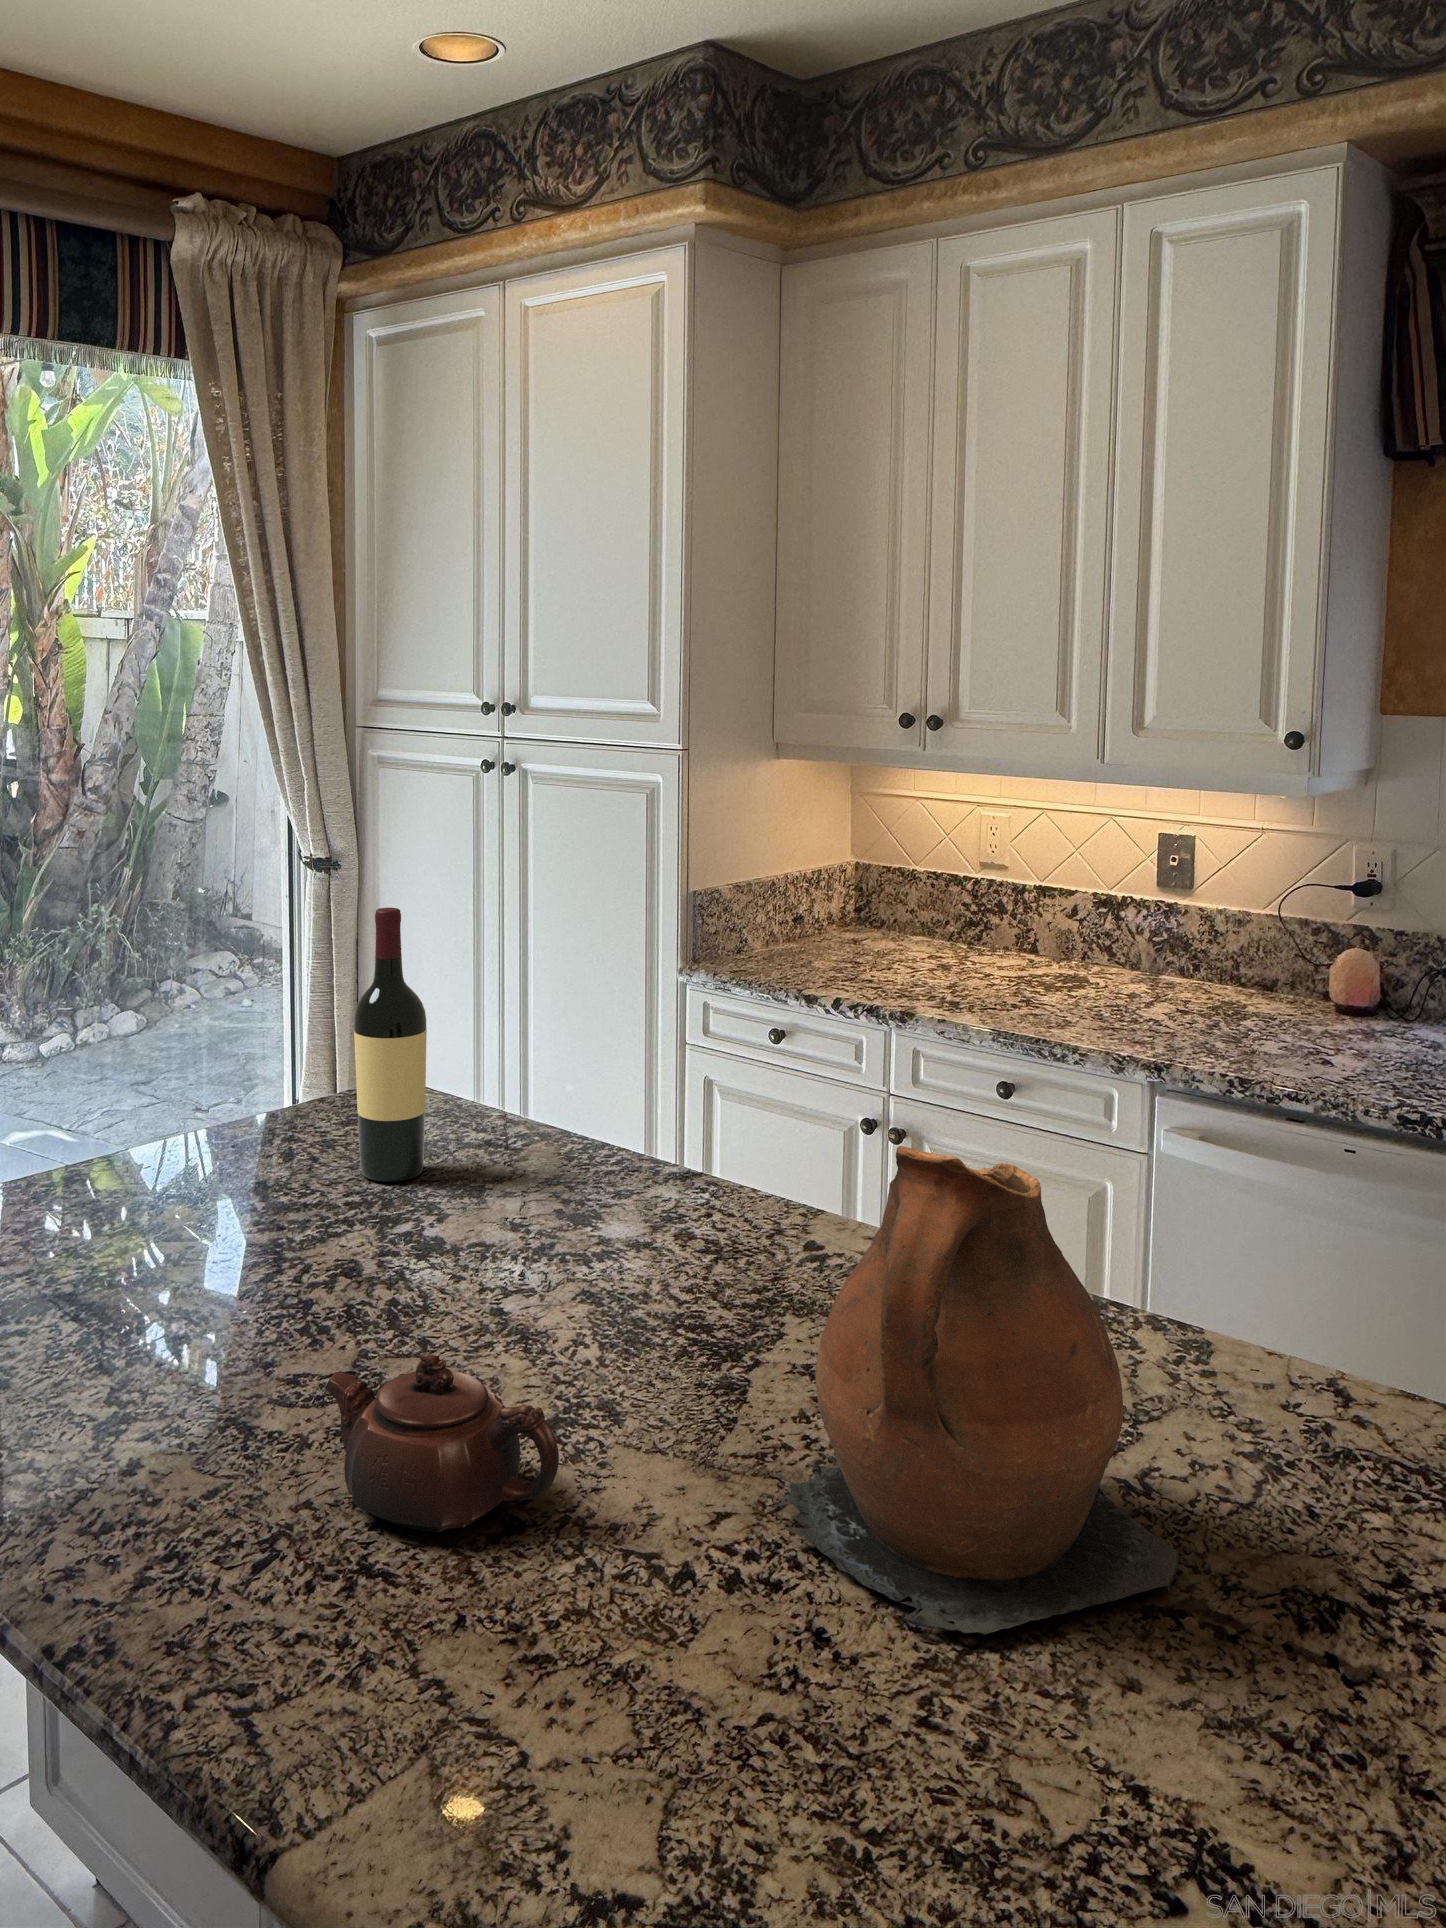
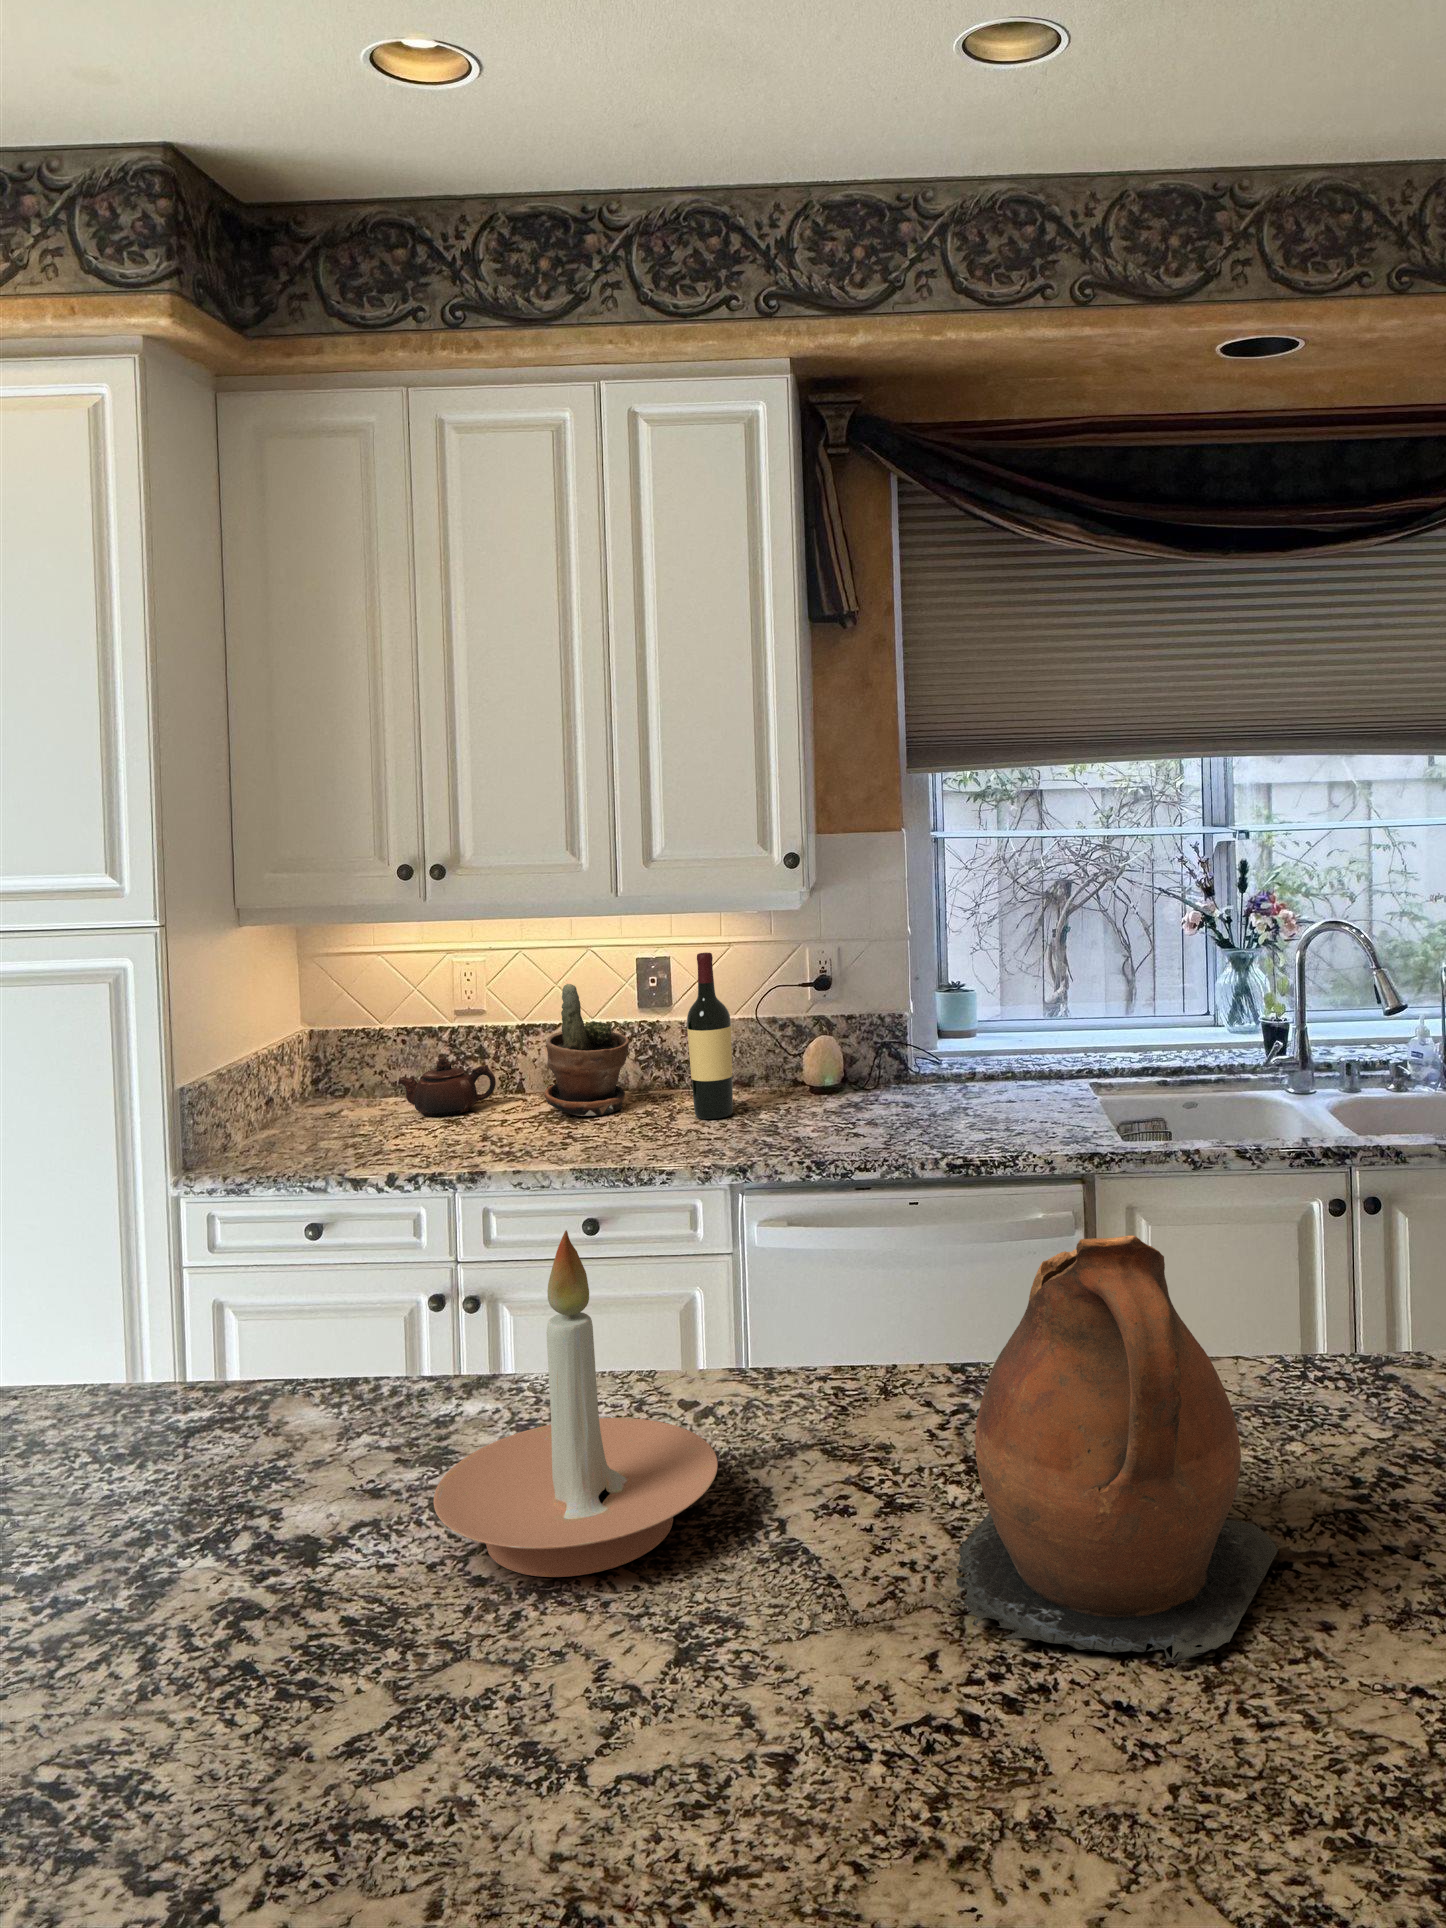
potted plant: none [1030,848,1125,988] -> present [544,984,629,1116]
wine bottle: present [354,908,427,1182] -> present [687,953,733,1119]
candle holder: none [472,1034,731,1343] -> present [434,1230,718,1577]
teapot: present [325,1353,559,1532] -> present [398,1058,496,1116]

